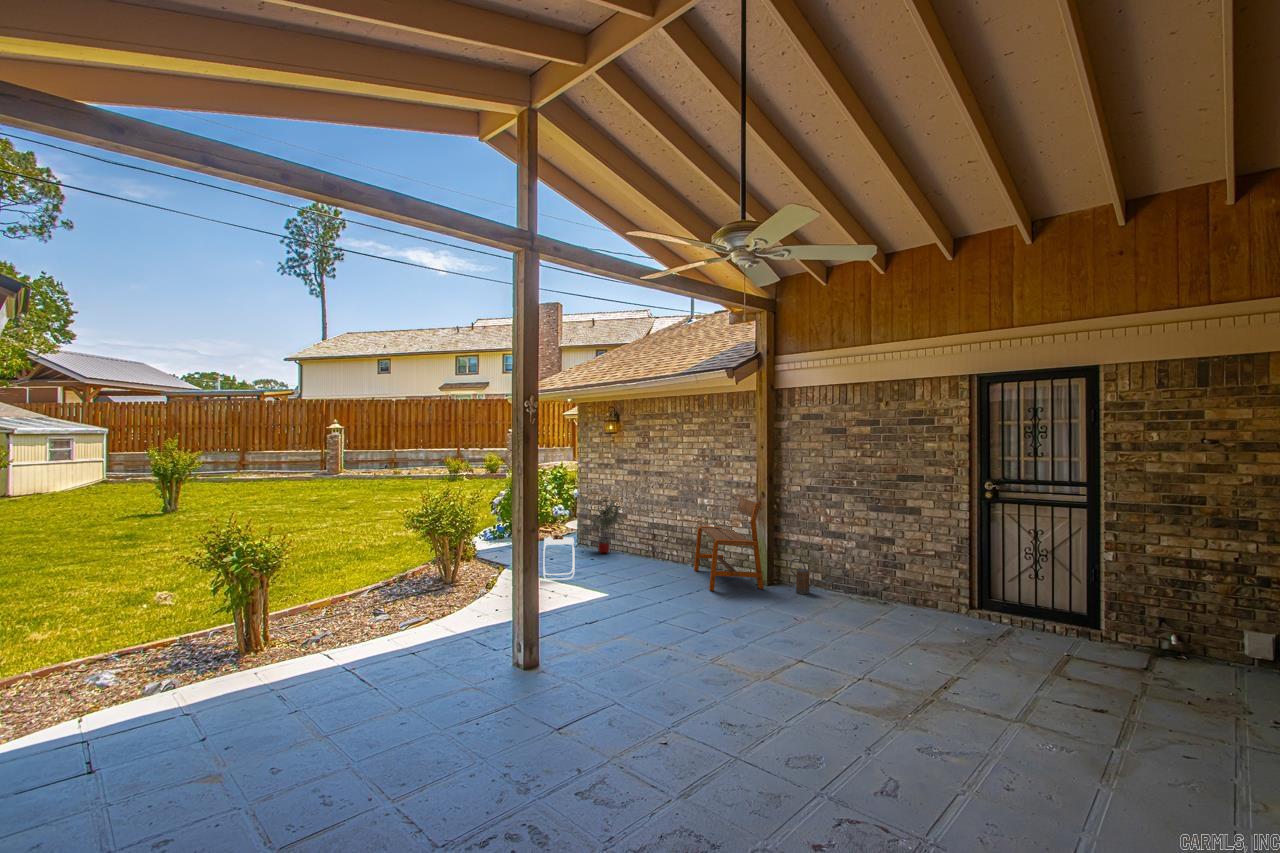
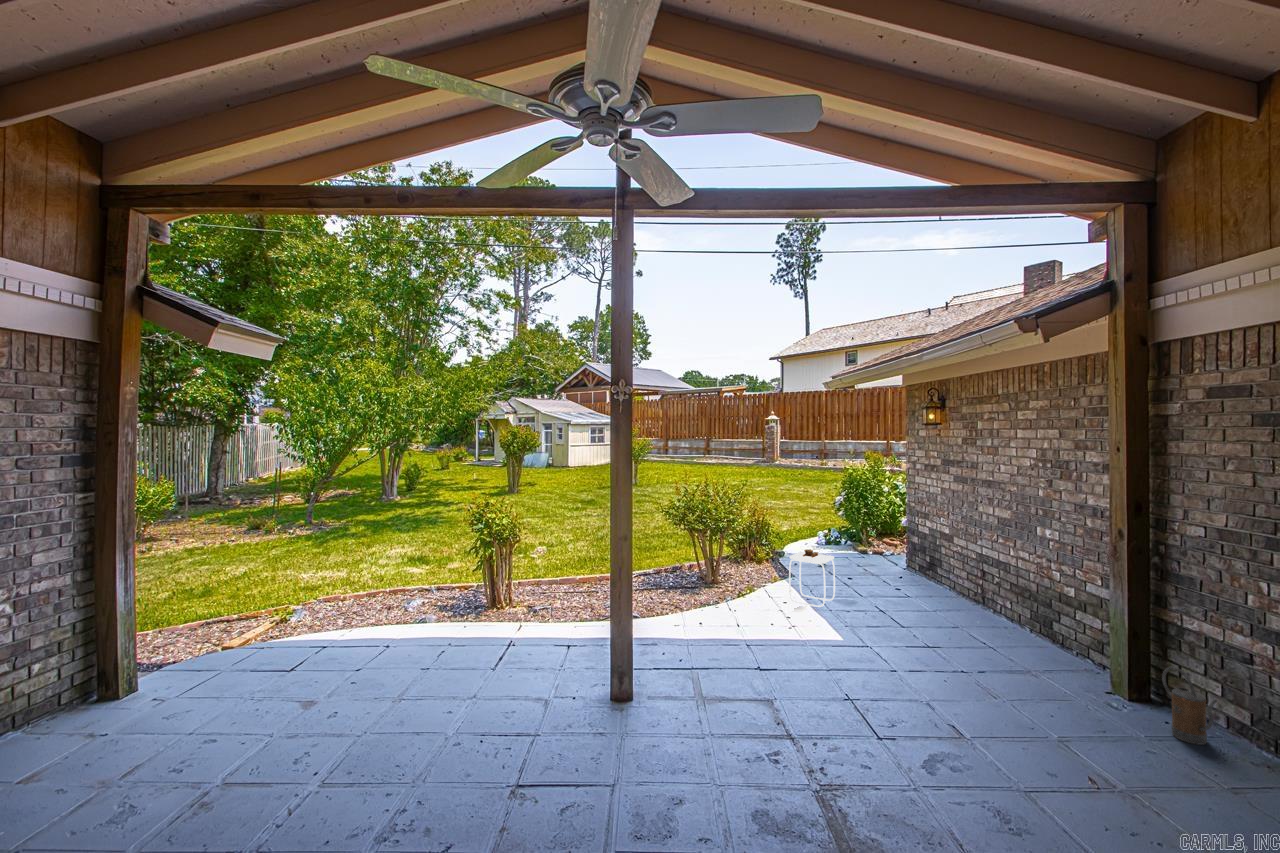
potted tree: present [591,497,624,554] -> none [905,508,951,583]
bench: present [694,497,763,591] -> none [989,528,1115,702]

